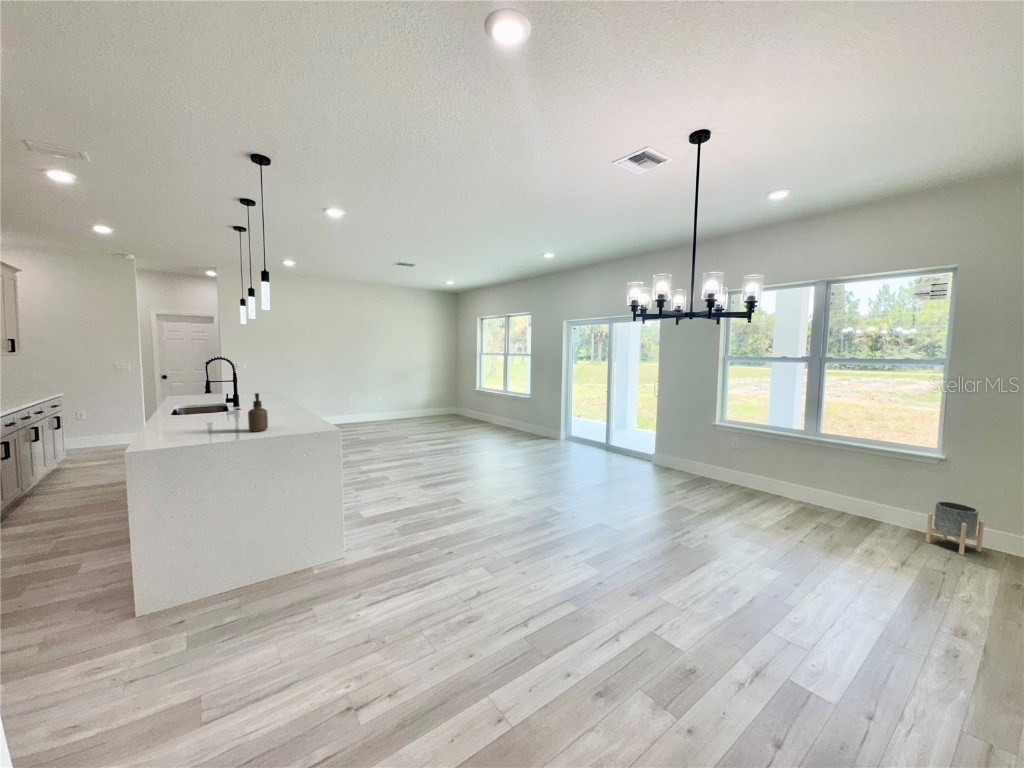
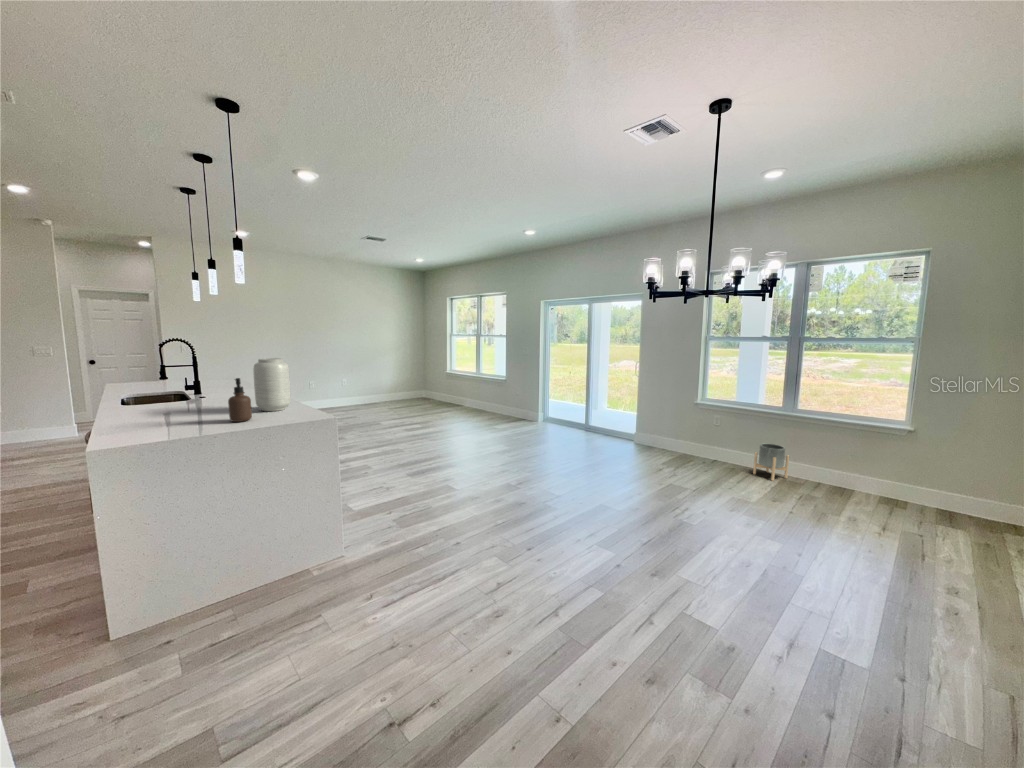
vase: none [274,376,305,423] -> present [253,358,291,411]
planter: present [926,501,984,555] -> present [753,444,789,481]

